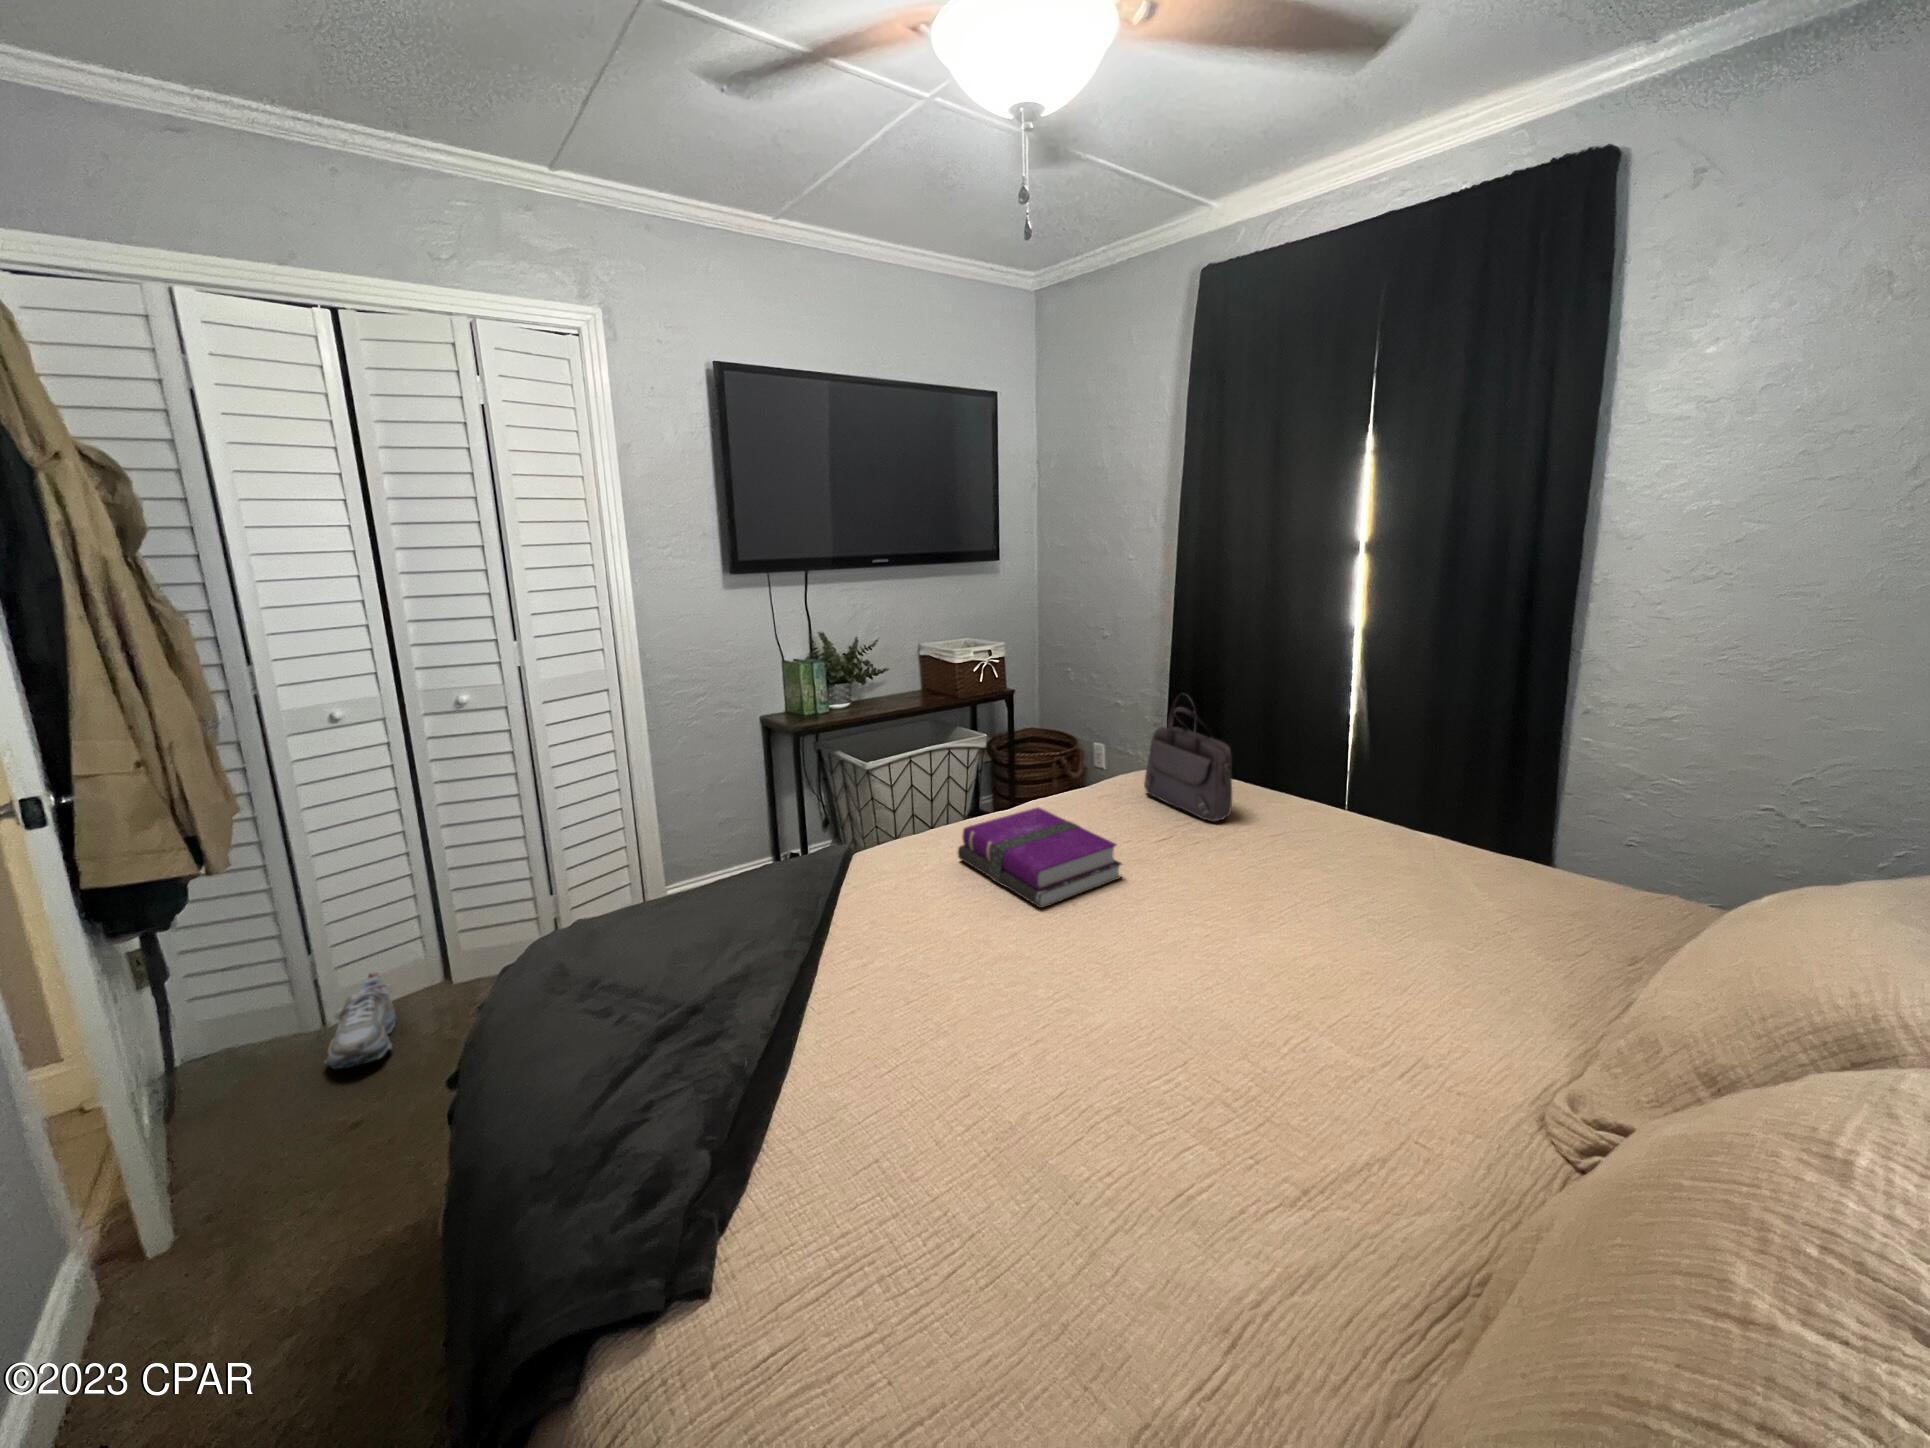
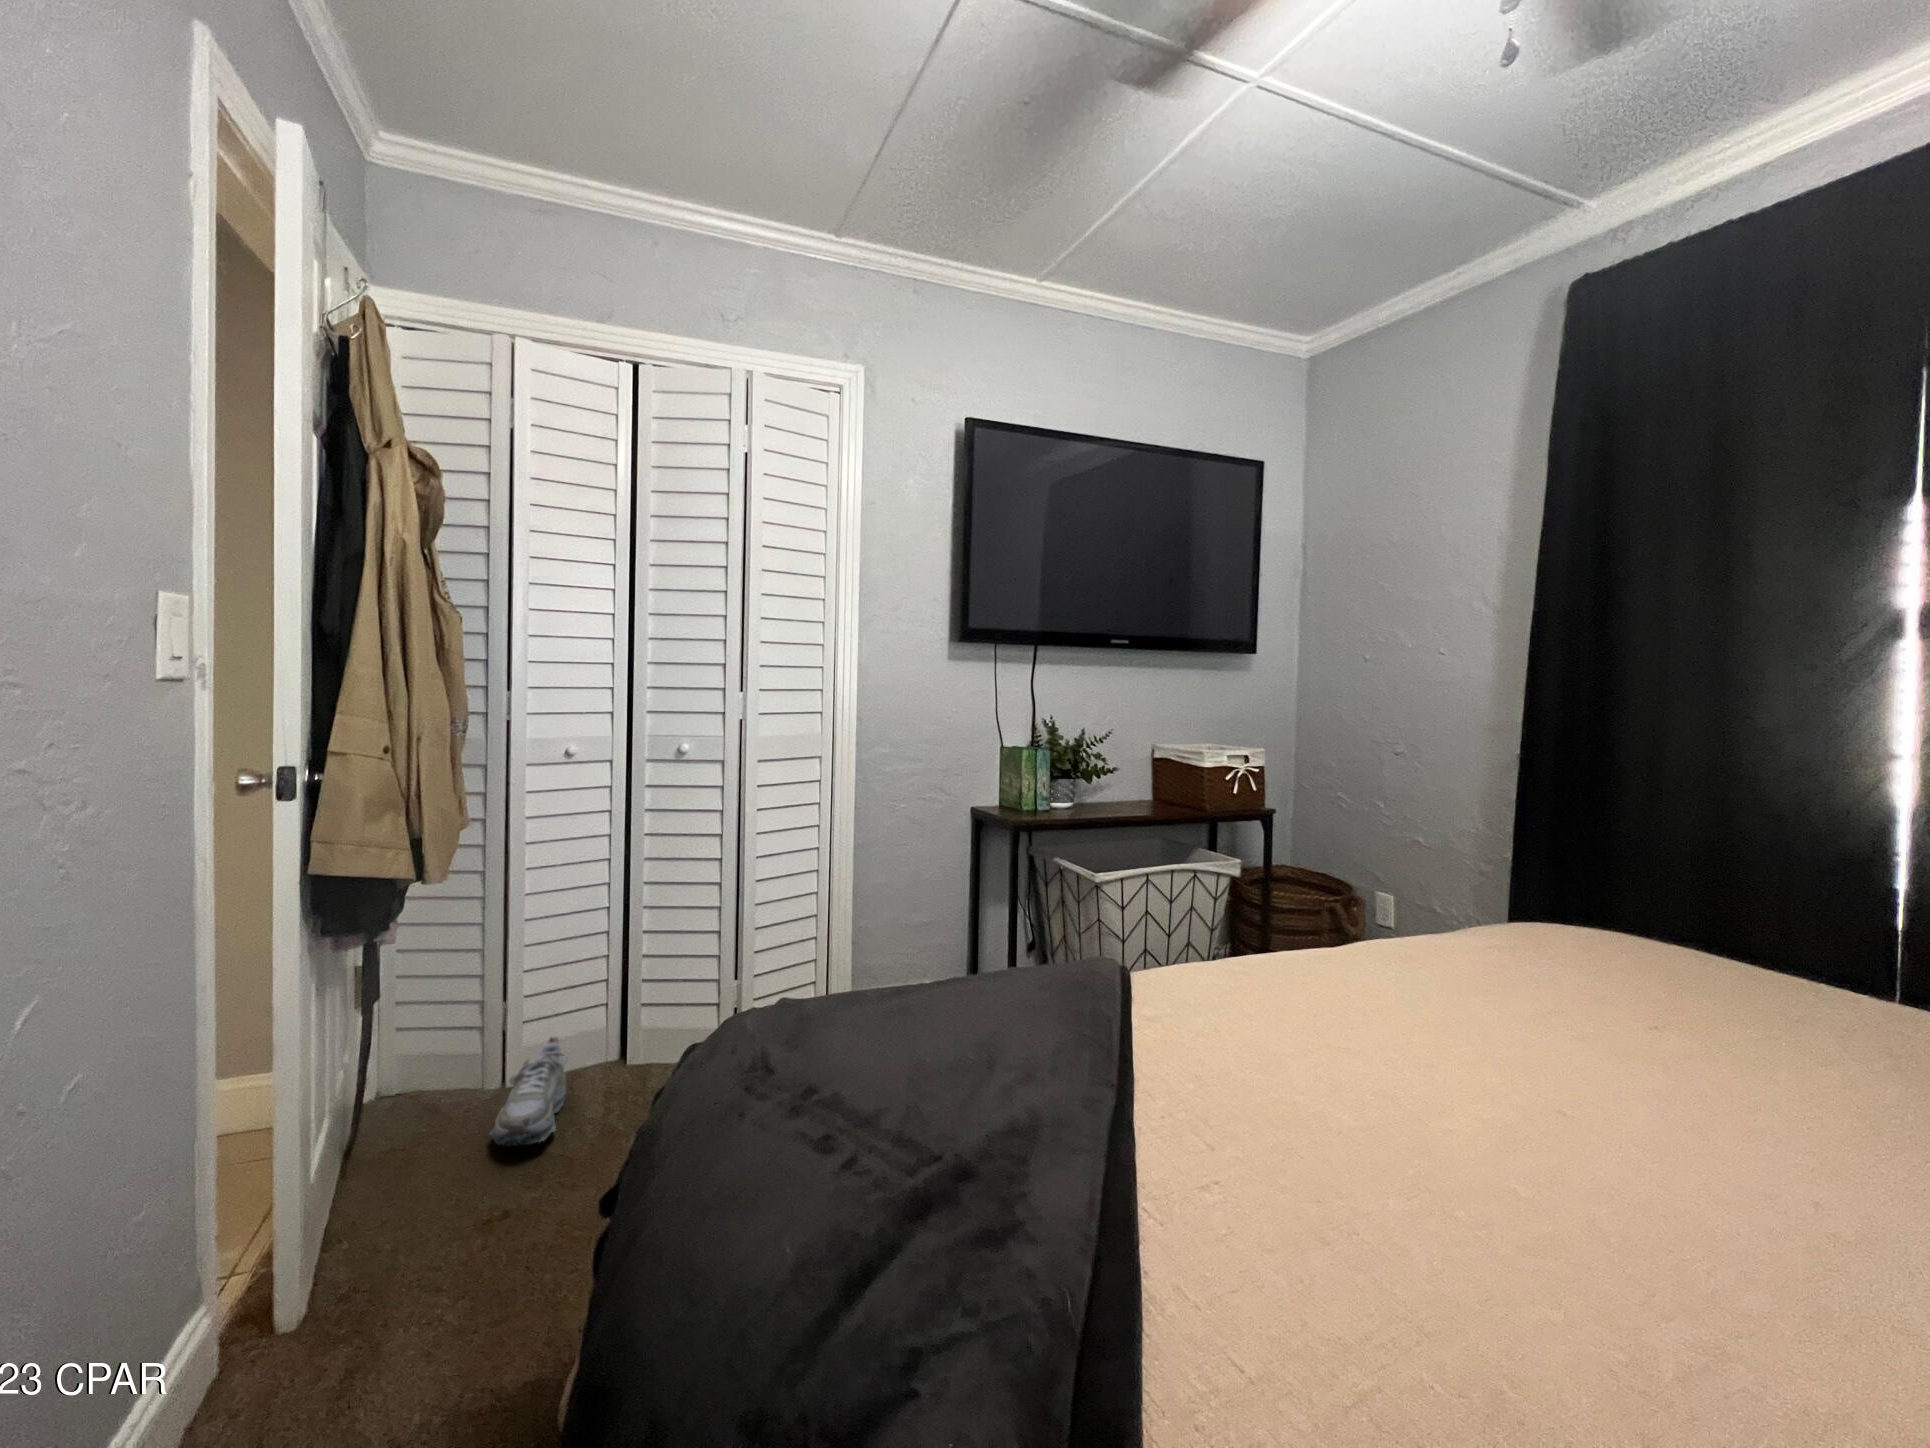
handbag: present [1144,696,1232,821] -> none [1585,791,1814,1016]
notebook: present [958,808,1122,908] -> none [1324,943,1677,1120]

